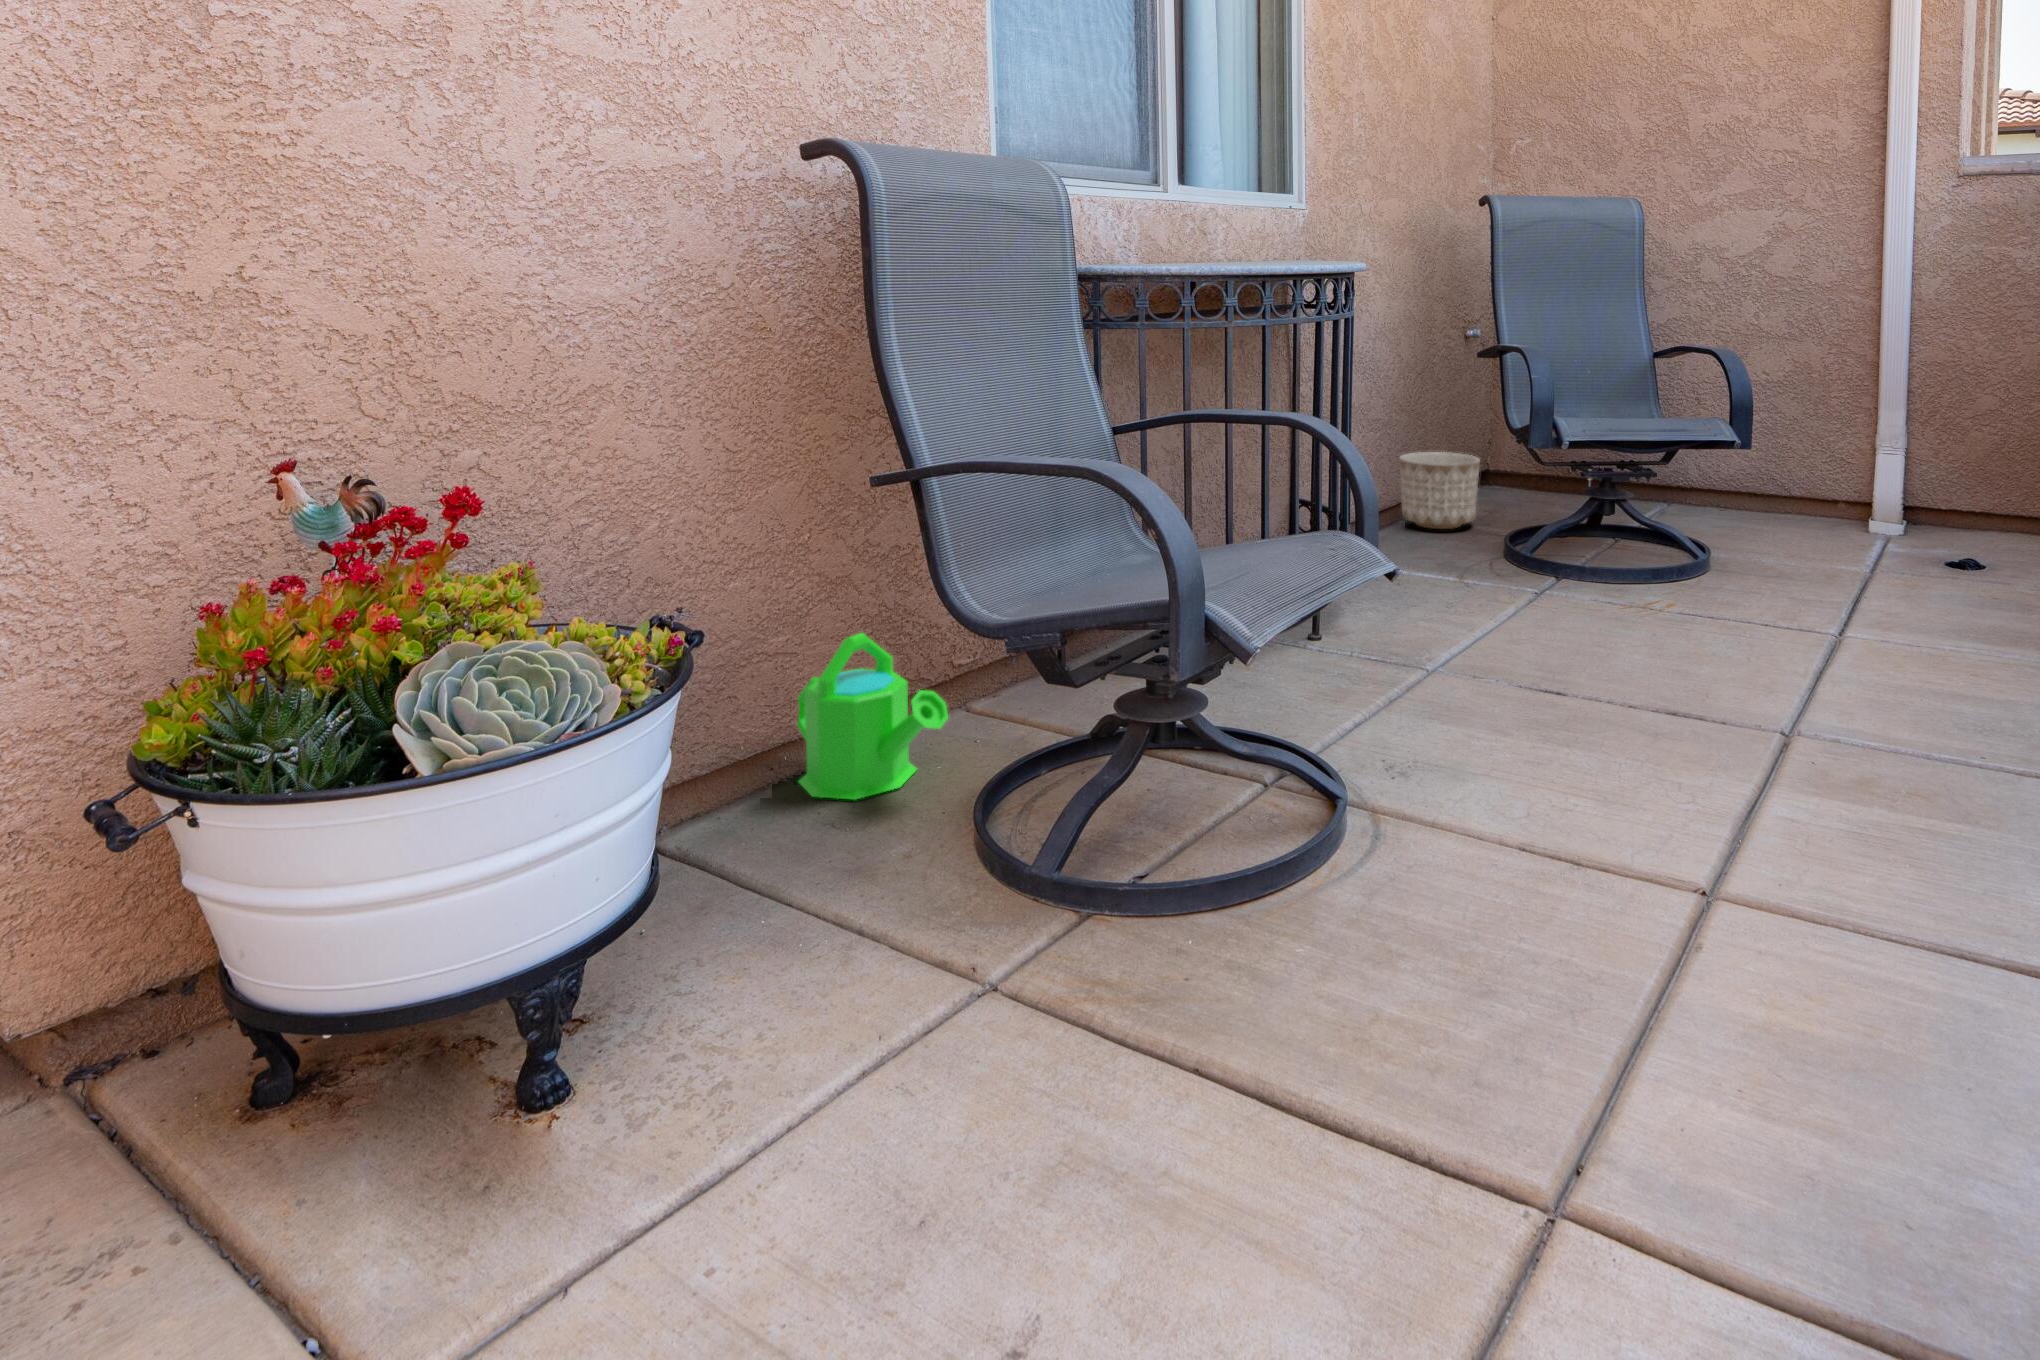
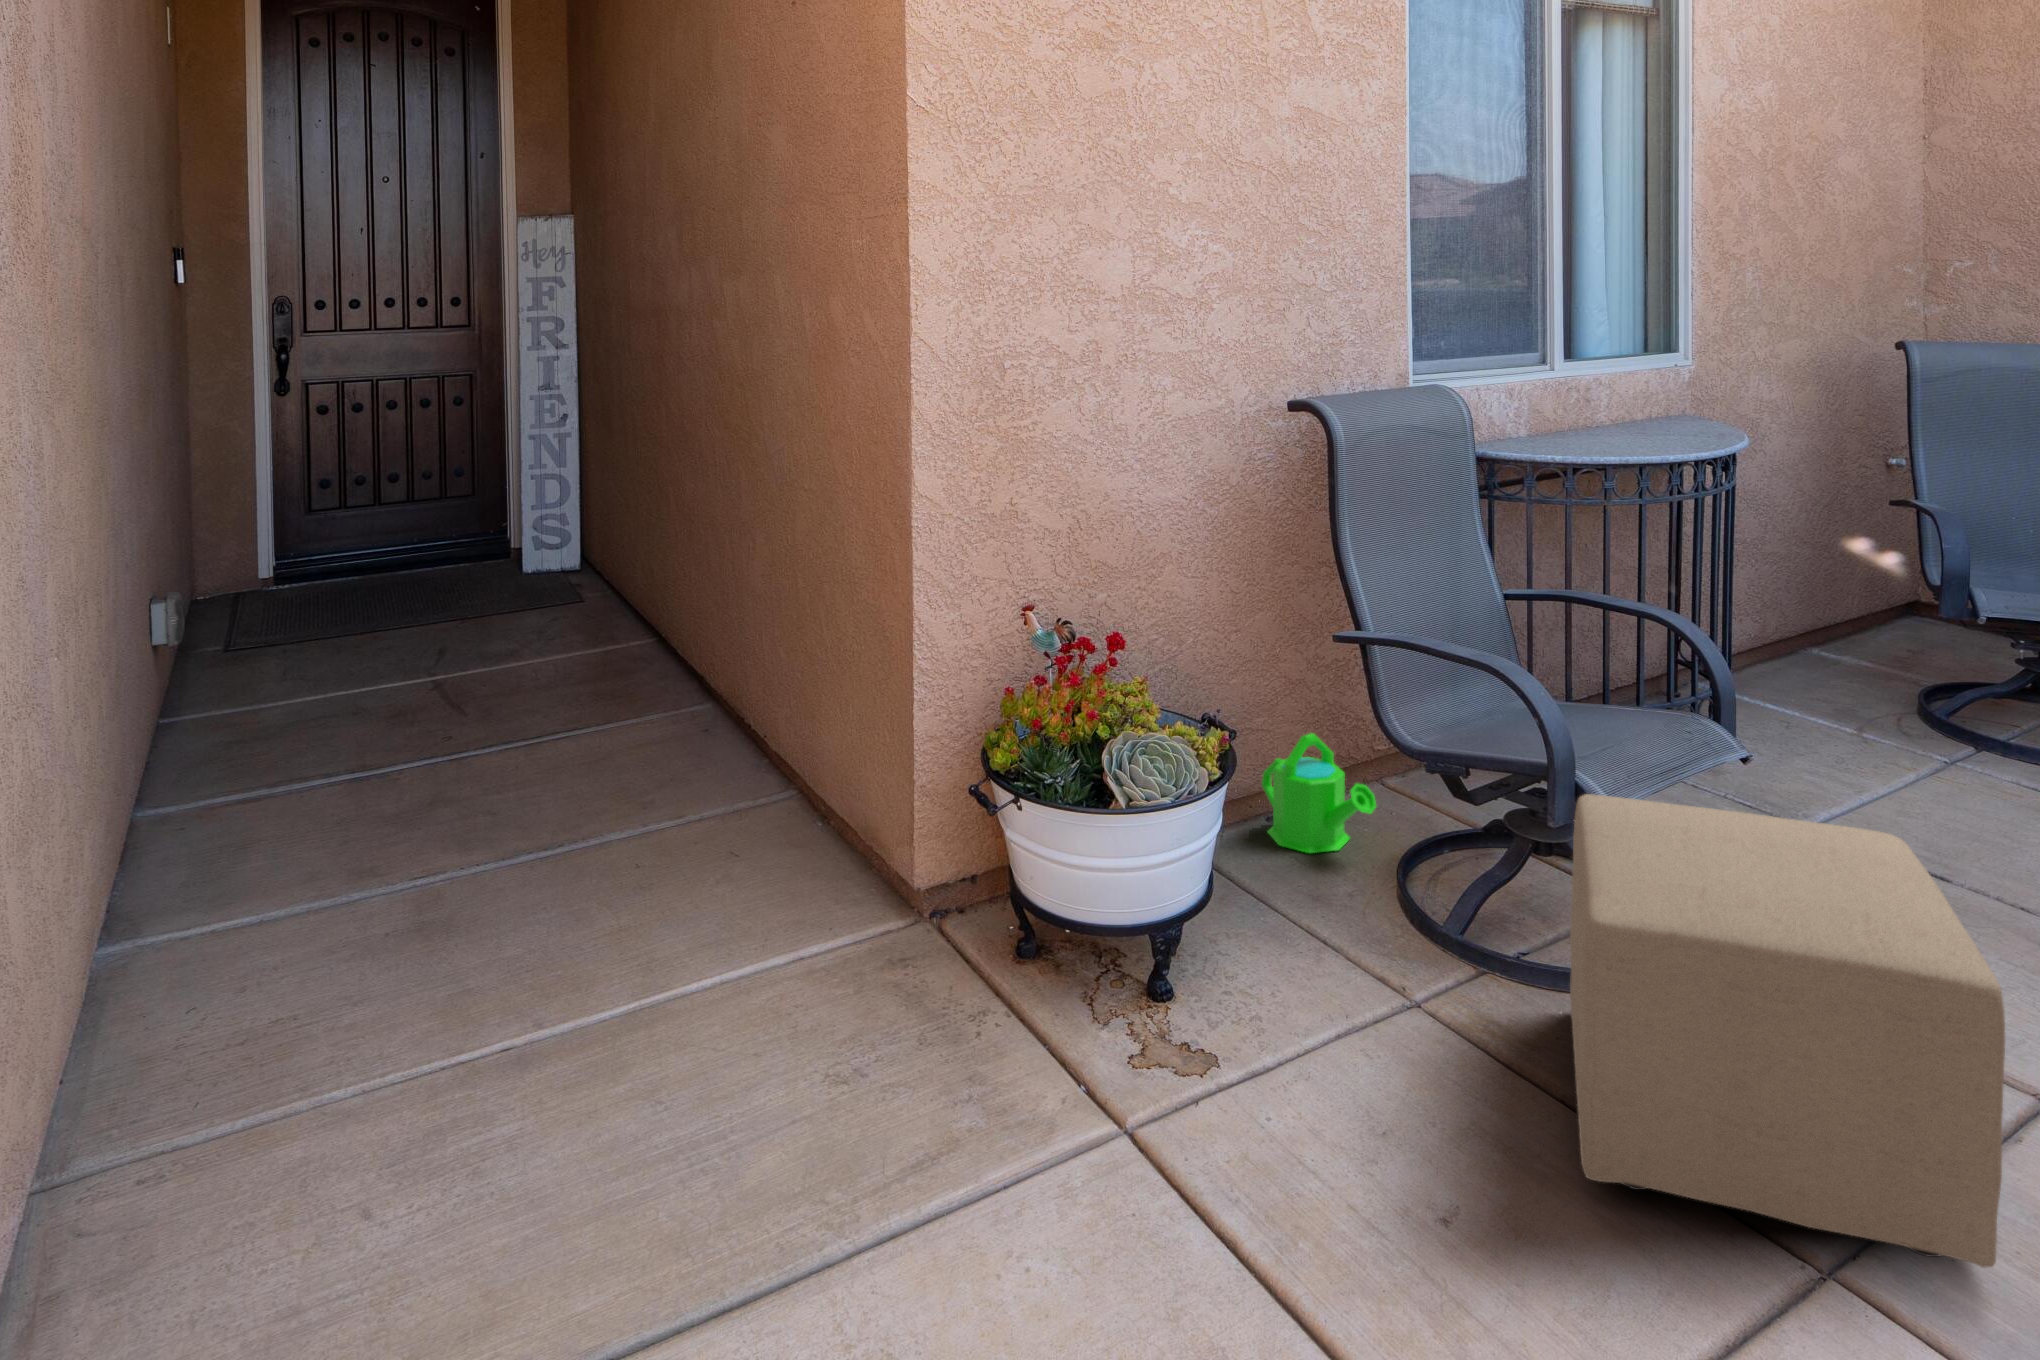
planter: present [1399,452,1480,529] -> none [1799,593,1894,676]
ottoman: none [1202,629,1763,1211] -> present [1570,794,2005,1268]

